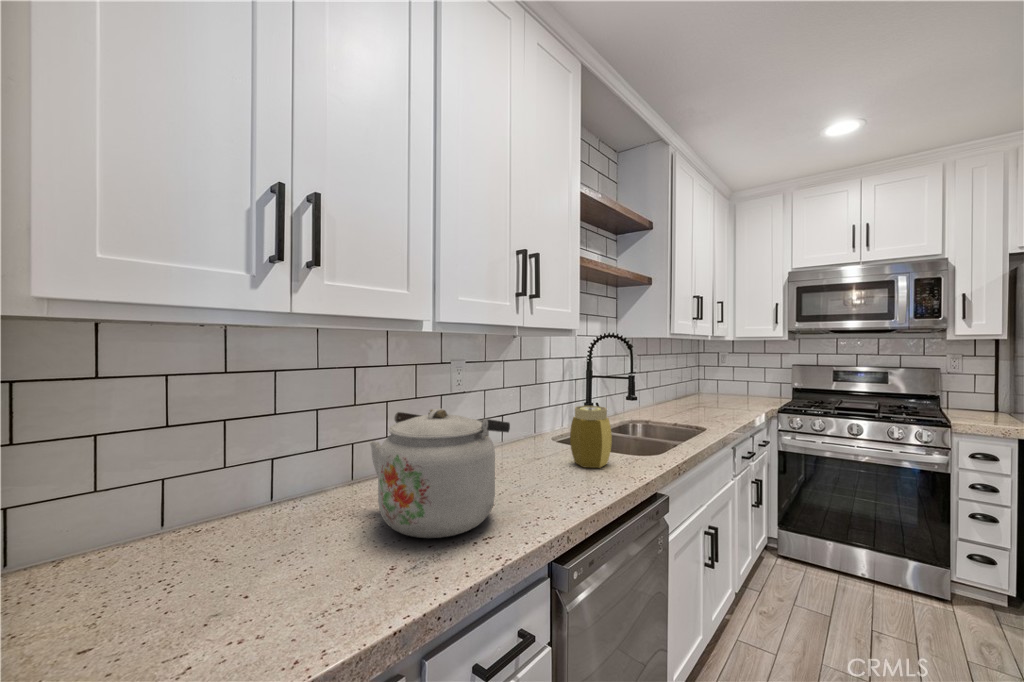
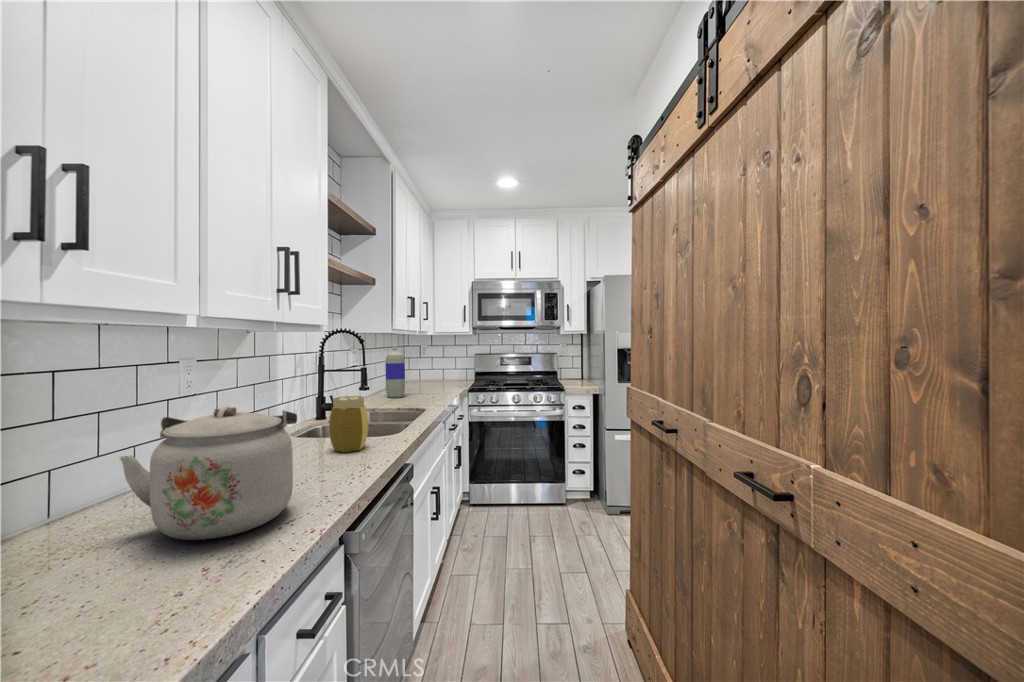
bottle: none [667,352,689,409] -> present [385,346,405,398]

